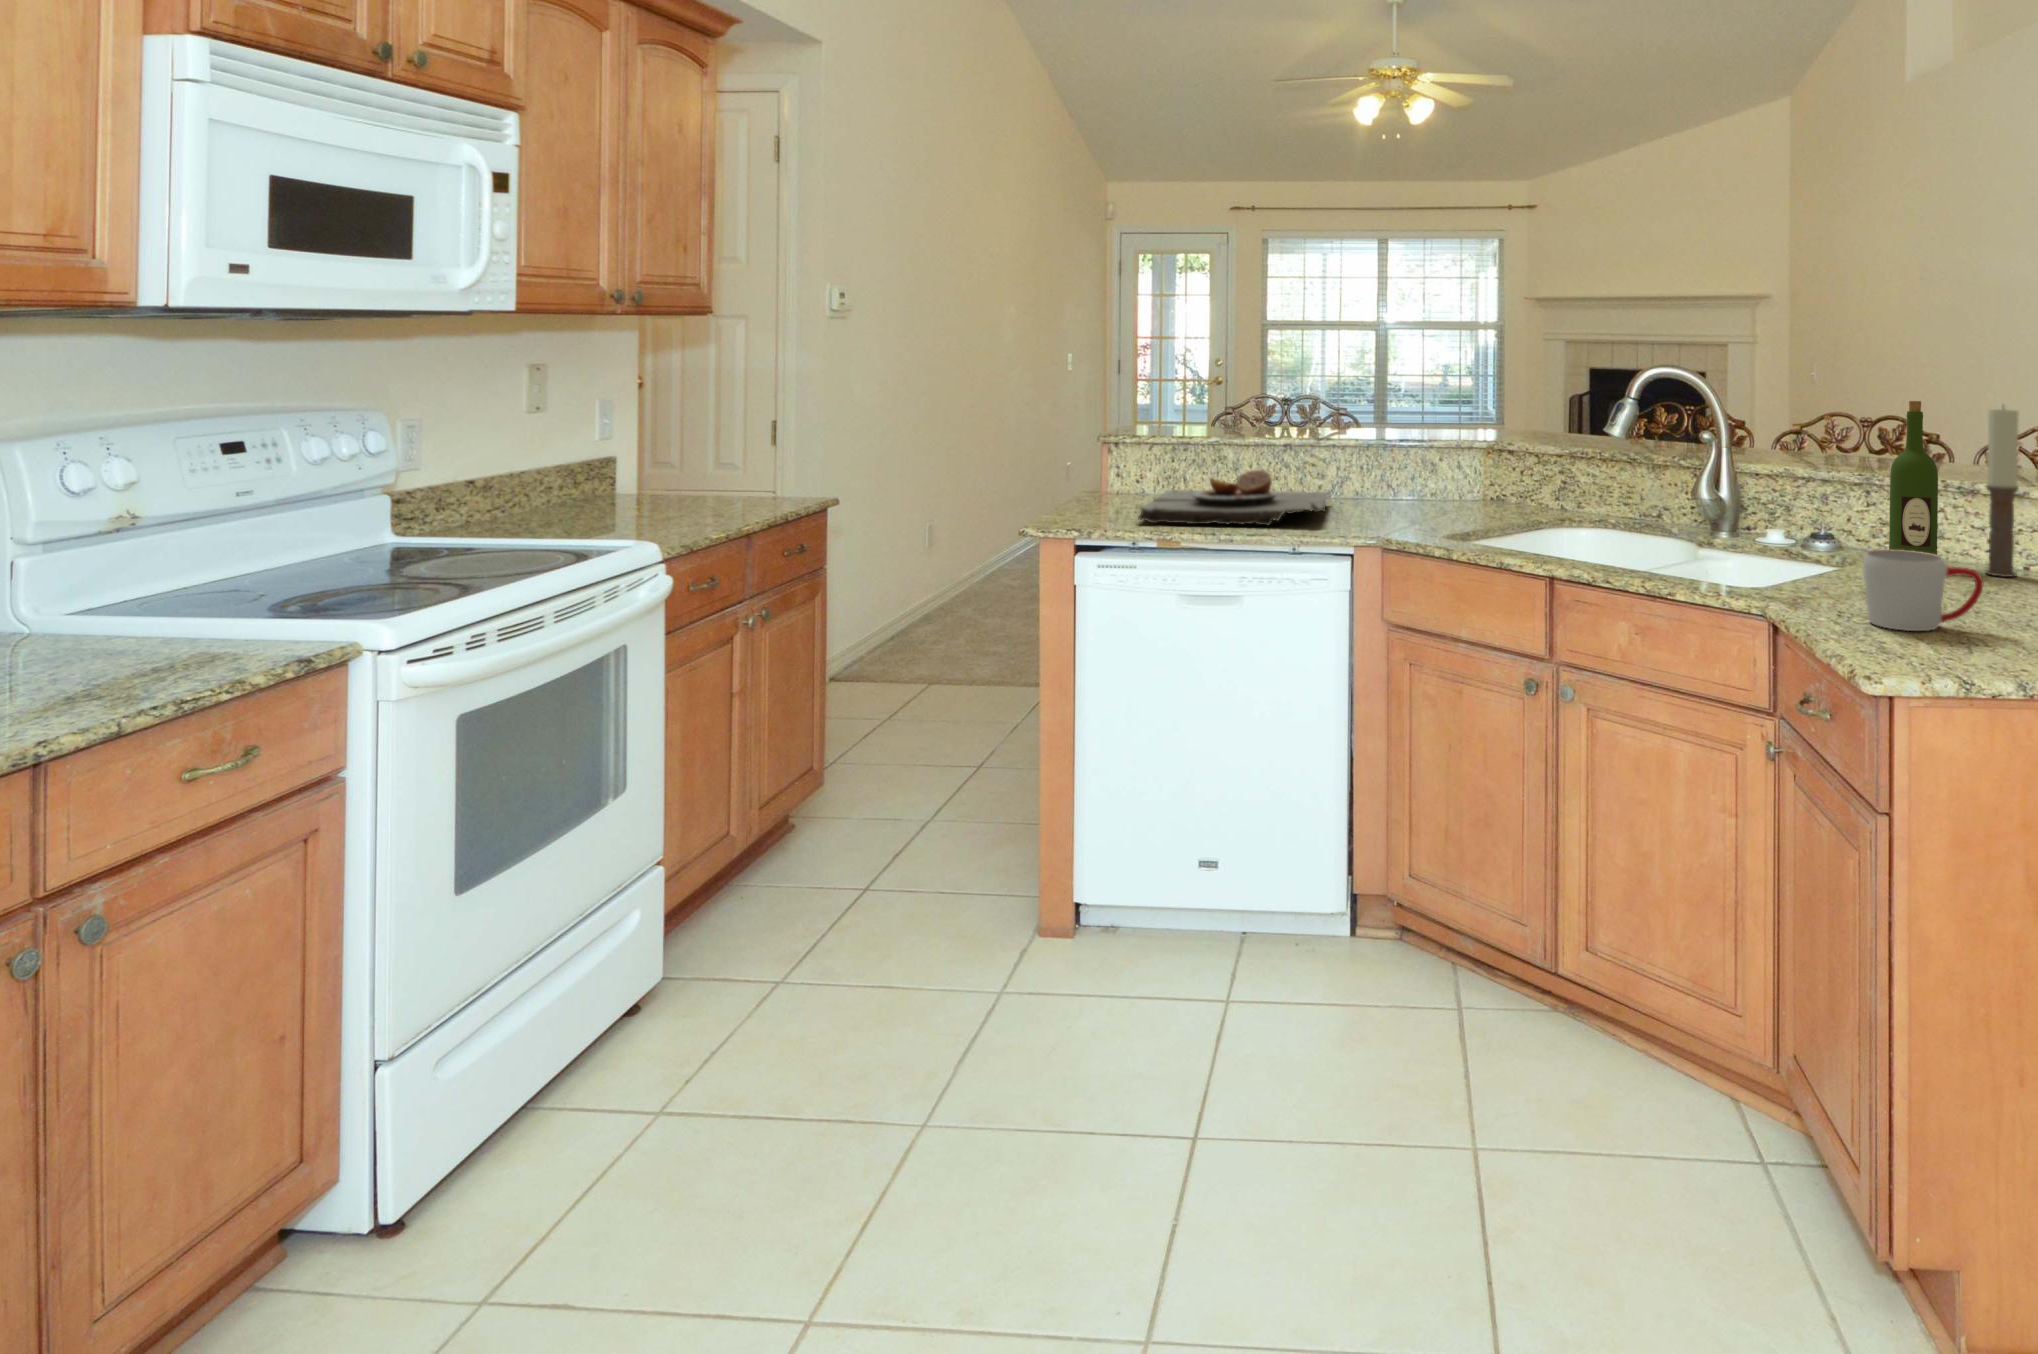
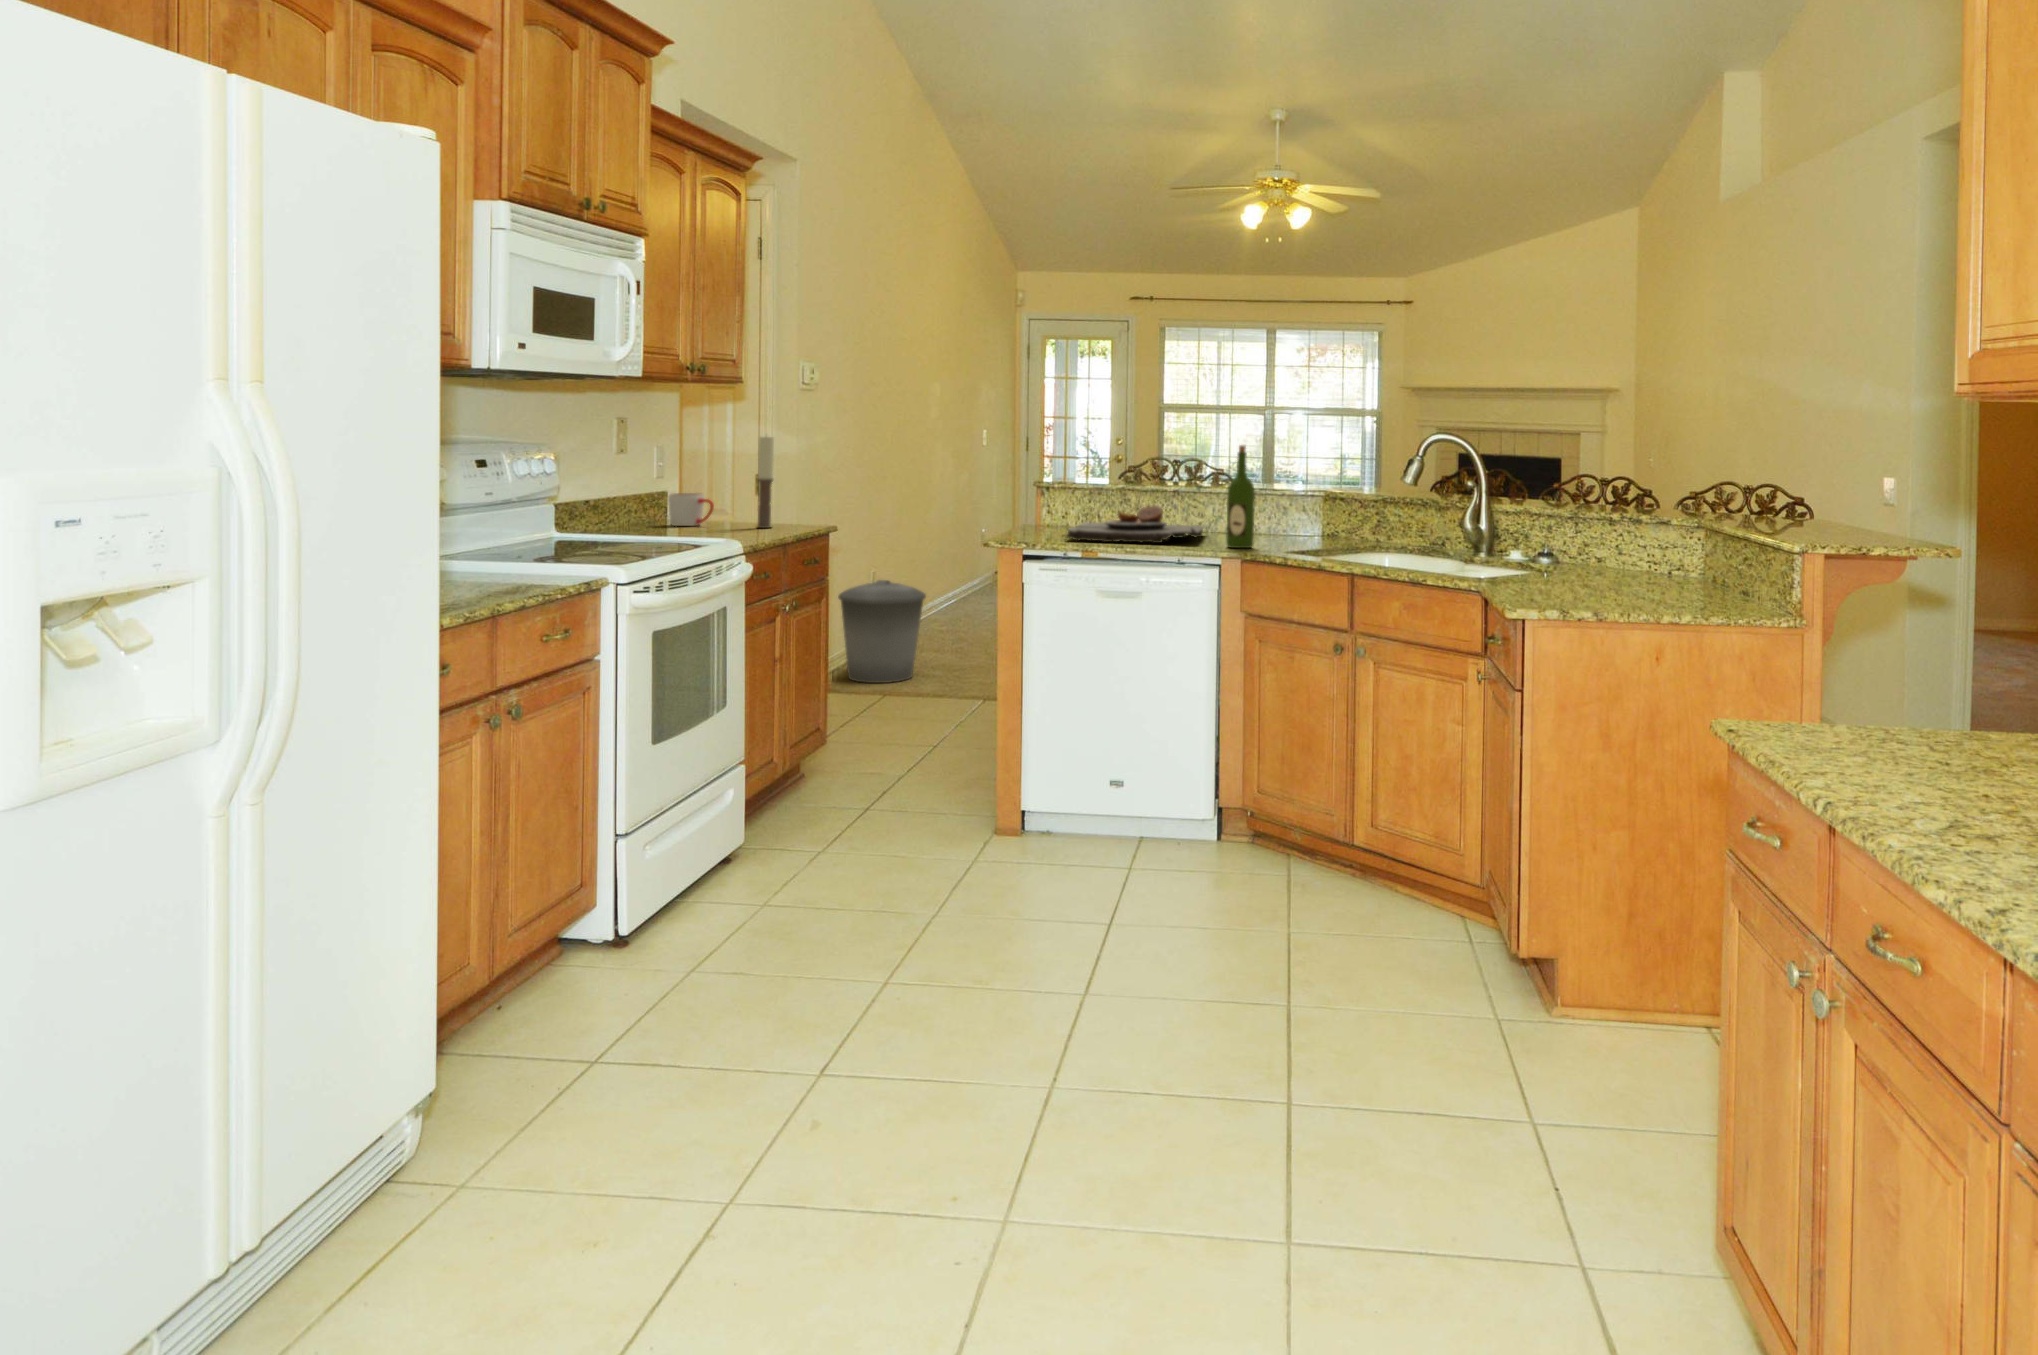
wine bottle: present [1889,401,1938,555] -> present [1226,445,1255,548]
candle: present [1985,408,2019,577] -> present [757,437,774,528]
trash can: none [882,542,989,668] -> present [838,580,926,683]
mug: present [1863,550,1983,631] -> present [668,493,714,526]

